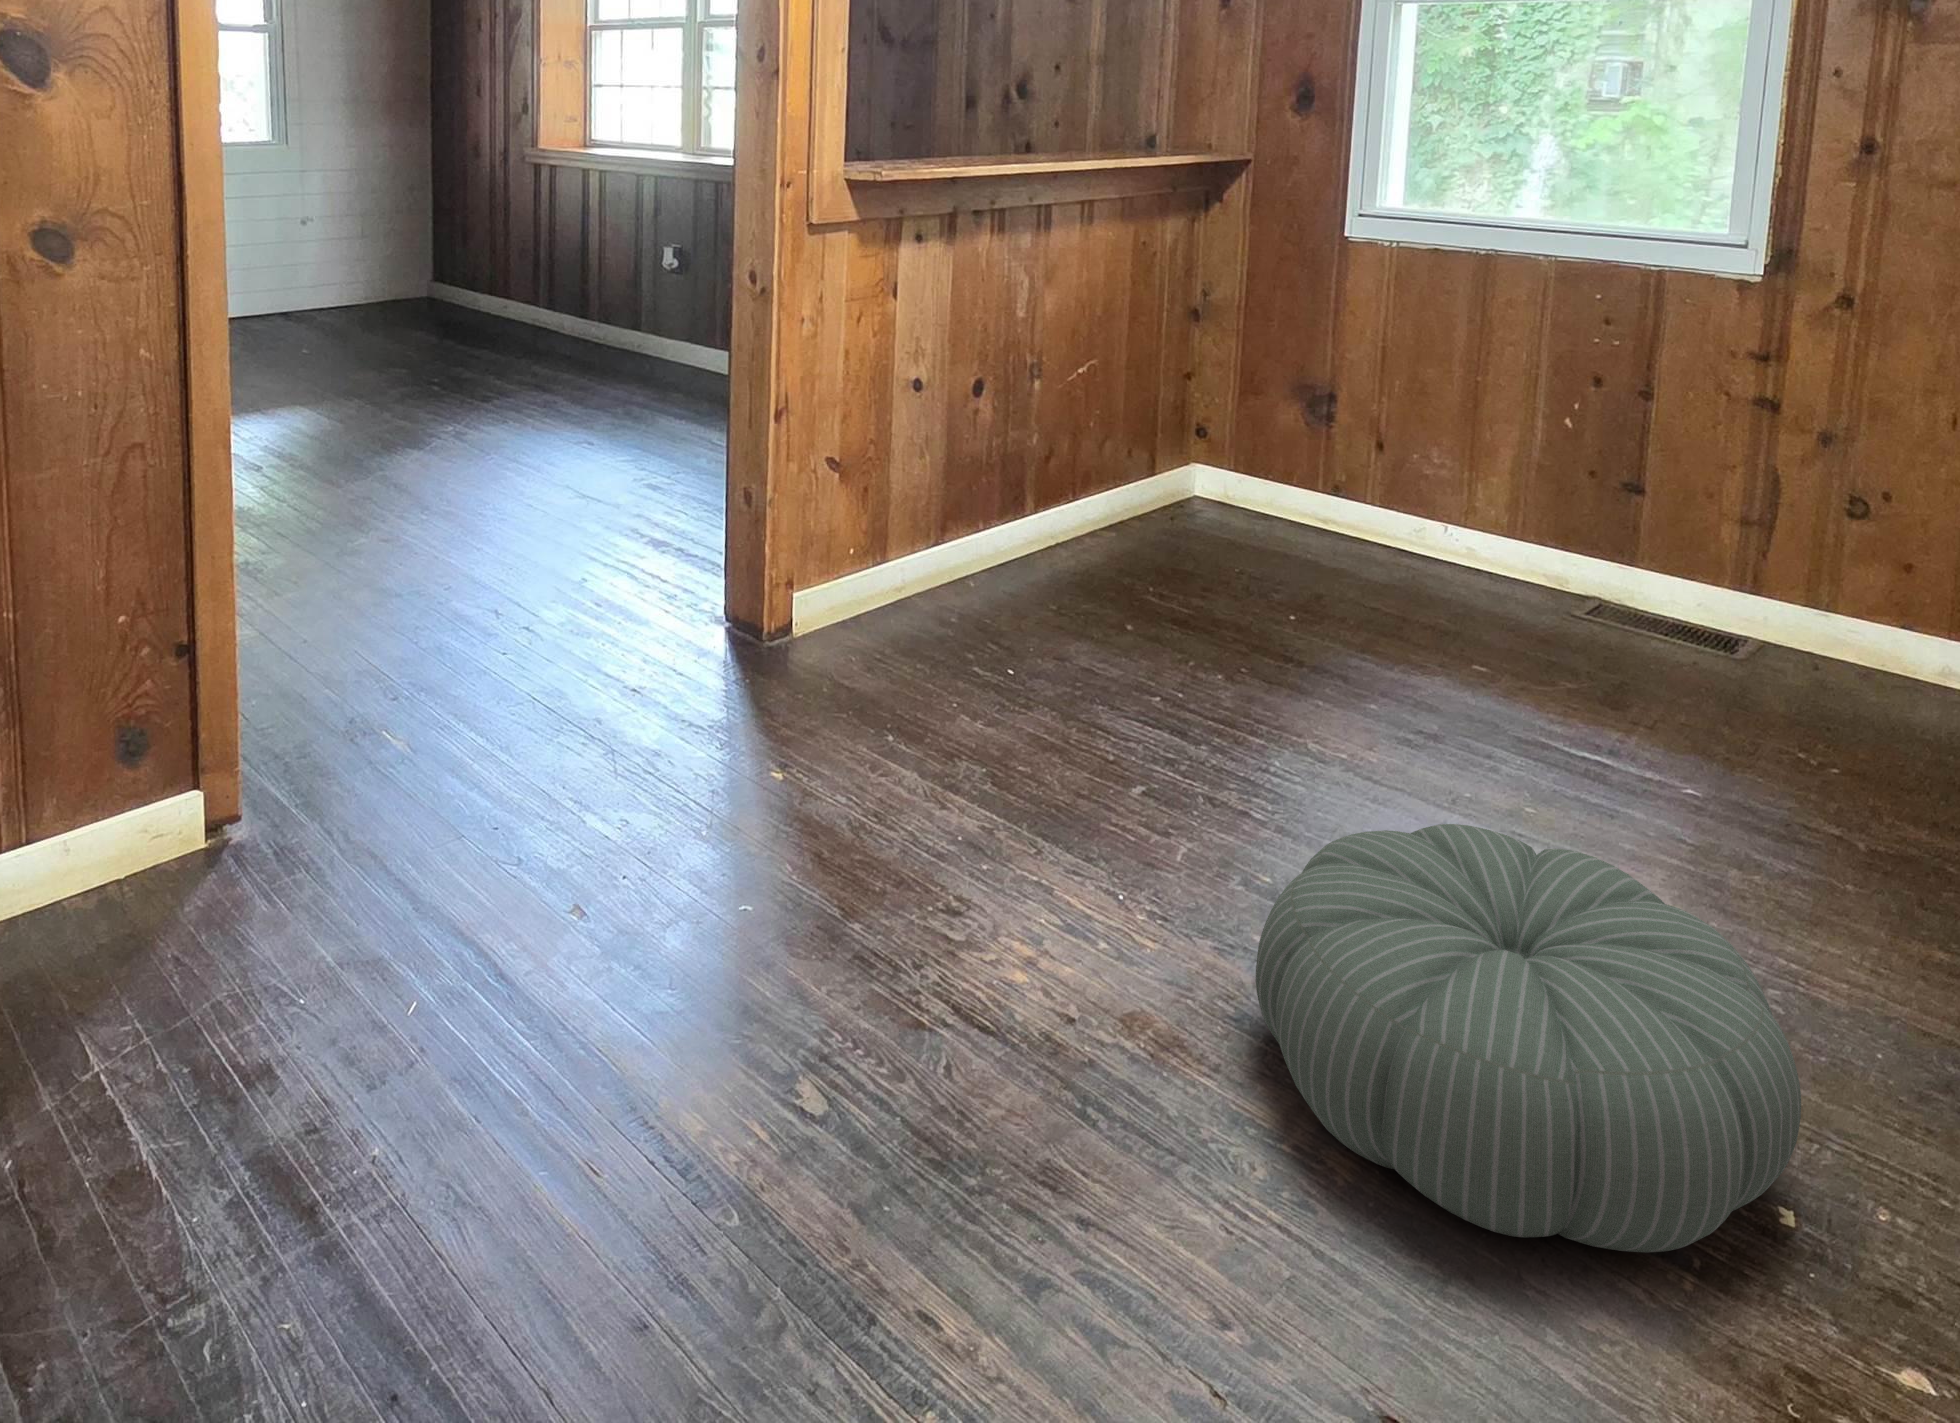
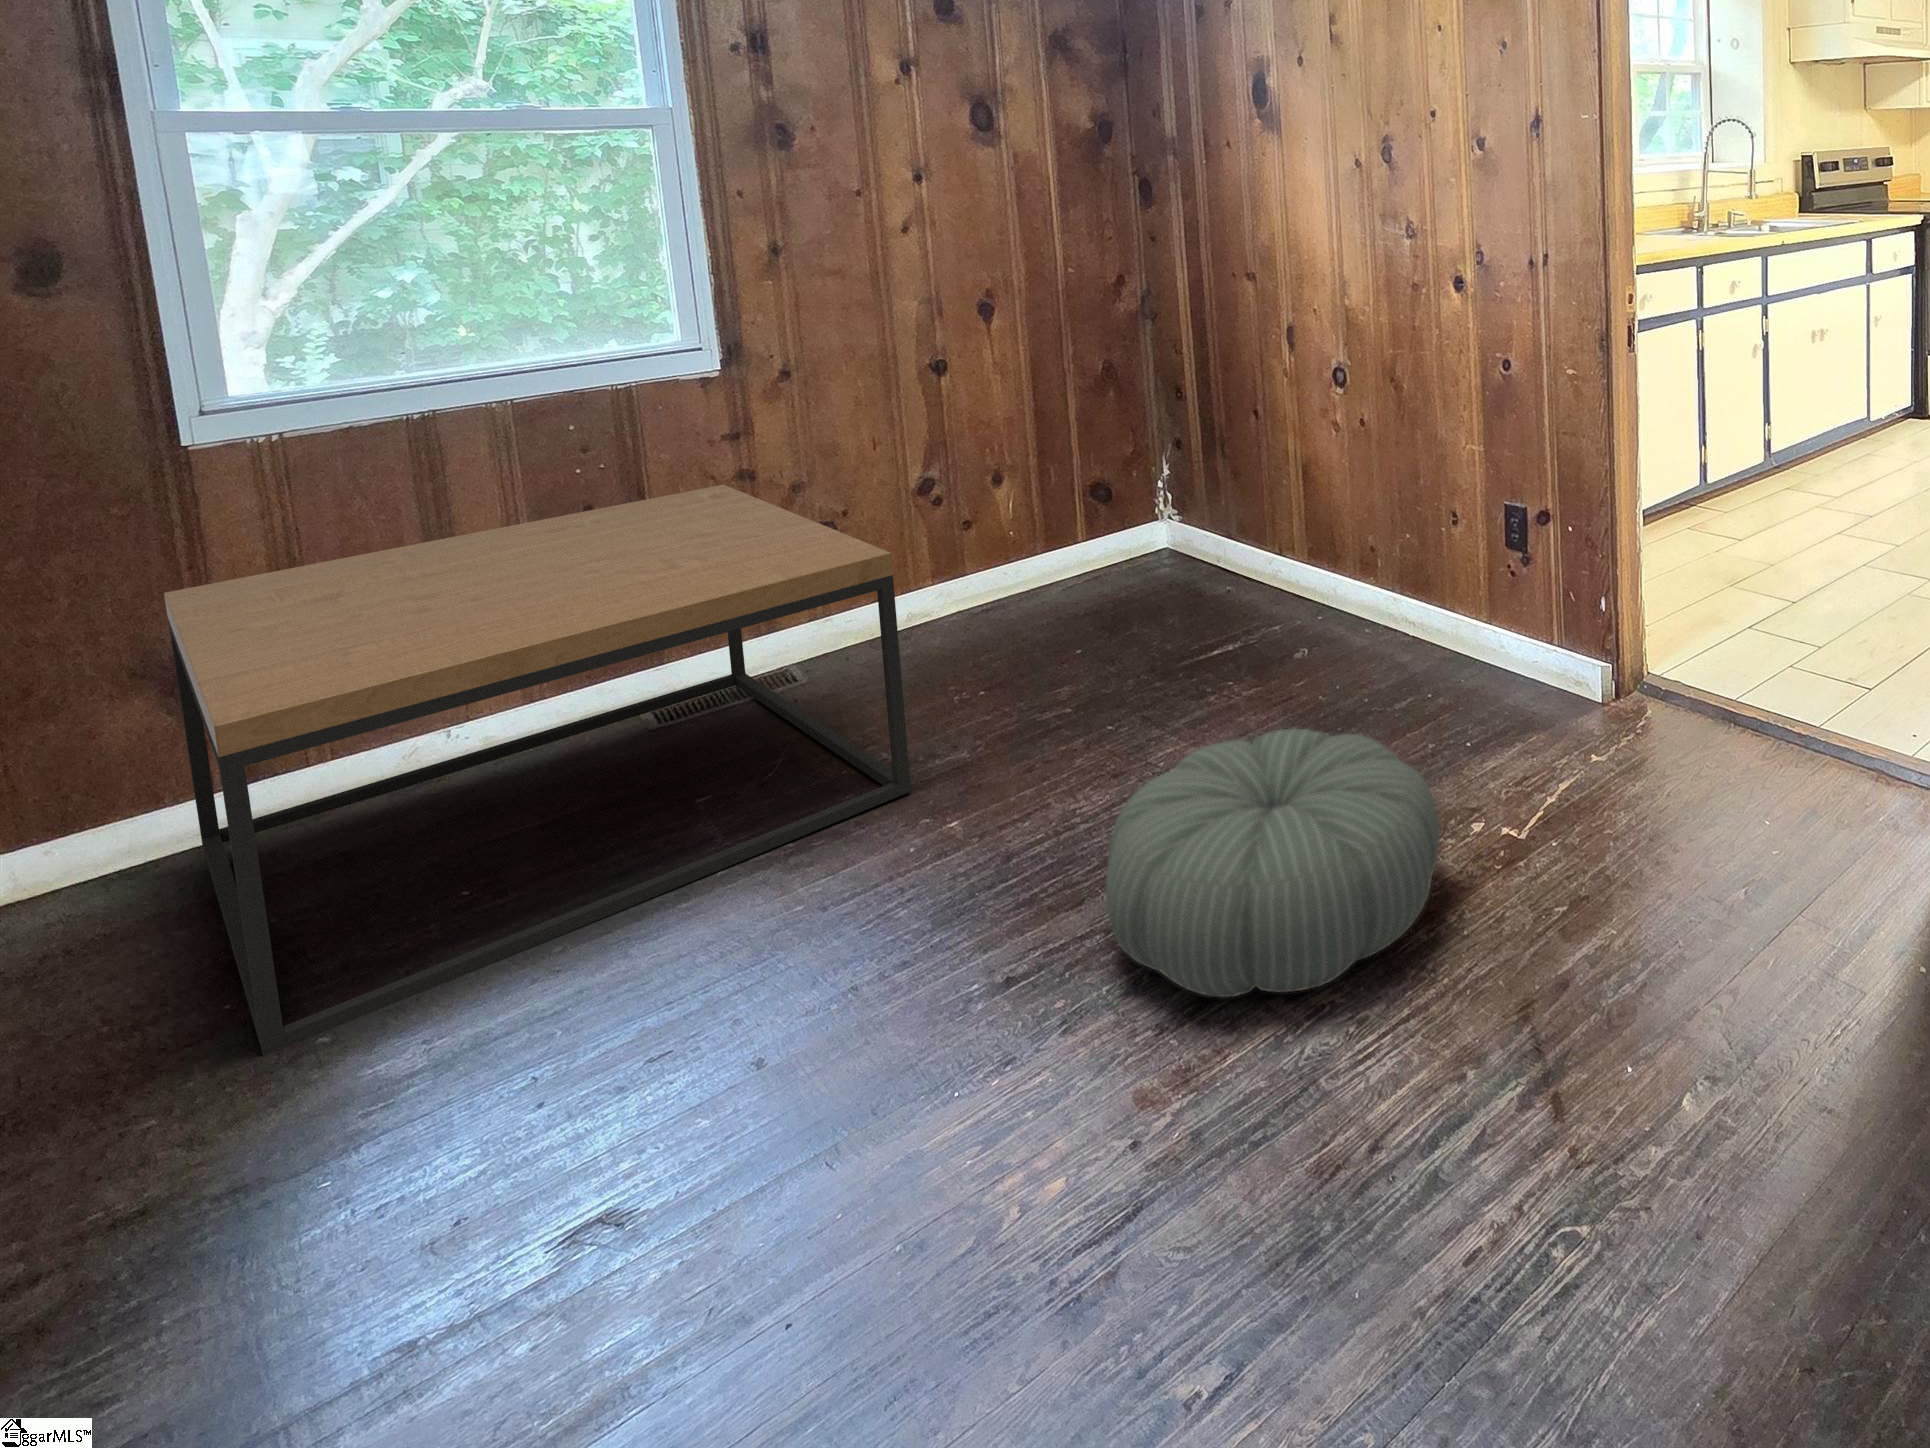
coffee table: none [1118,347,1727,769] -> present [164,485,911,1056]

